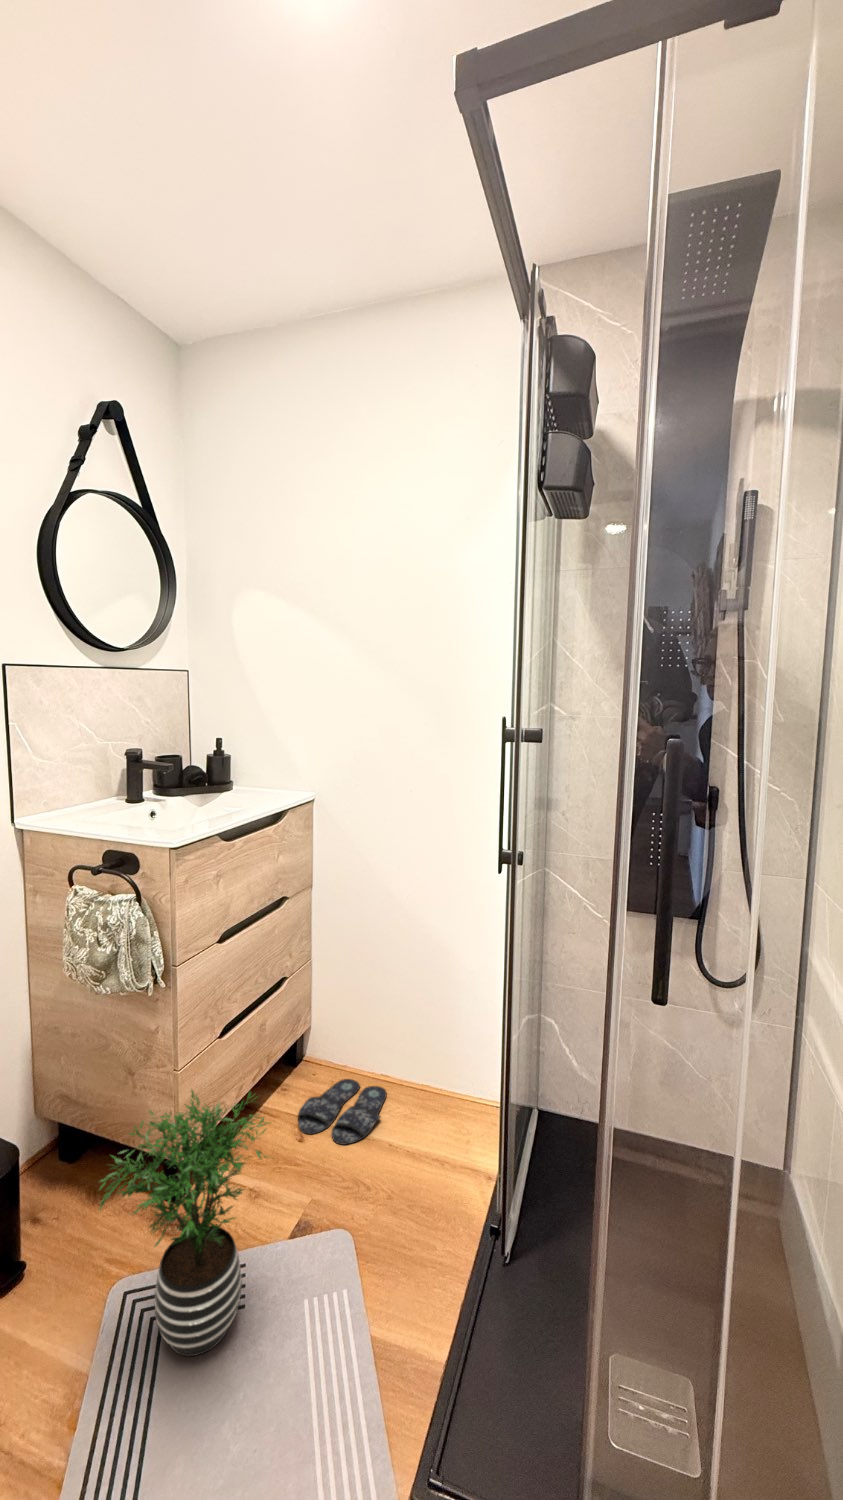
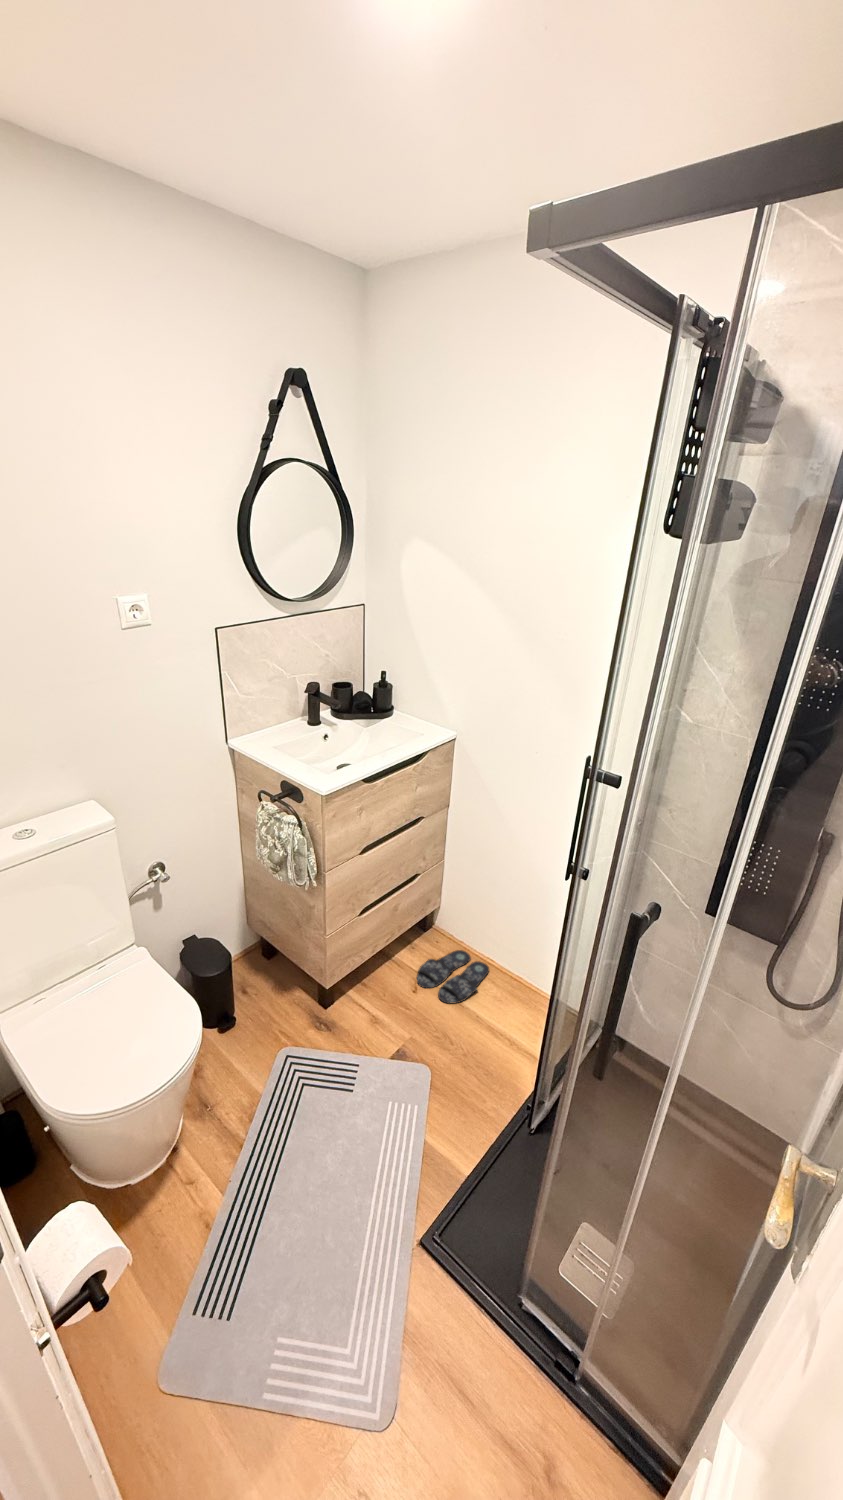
potted plant: present [99,1091,270,1356] -> none [262,959,373,1111]

